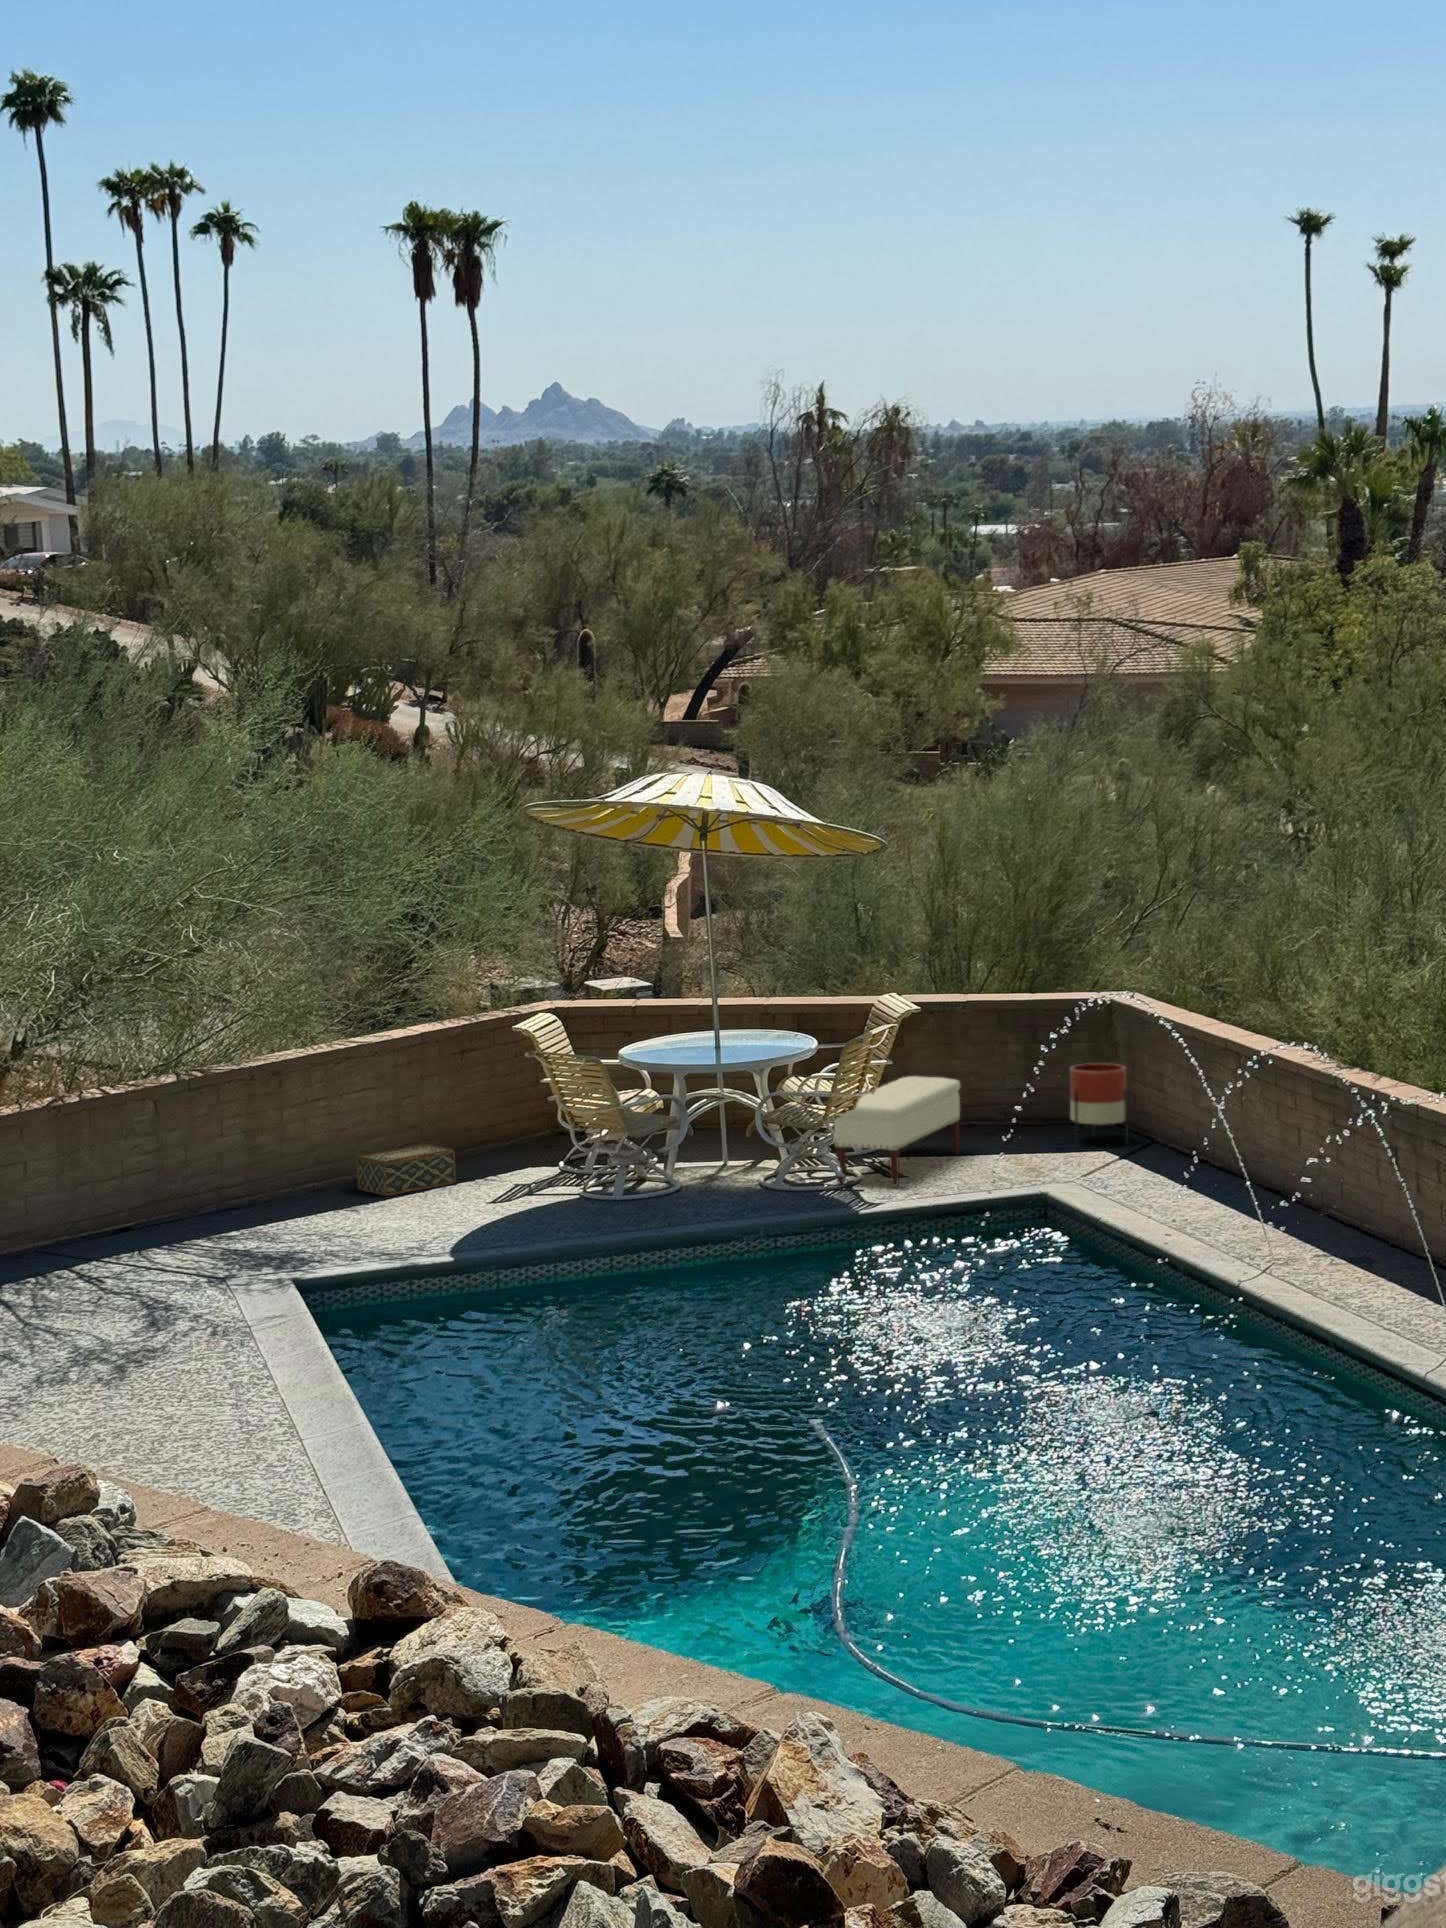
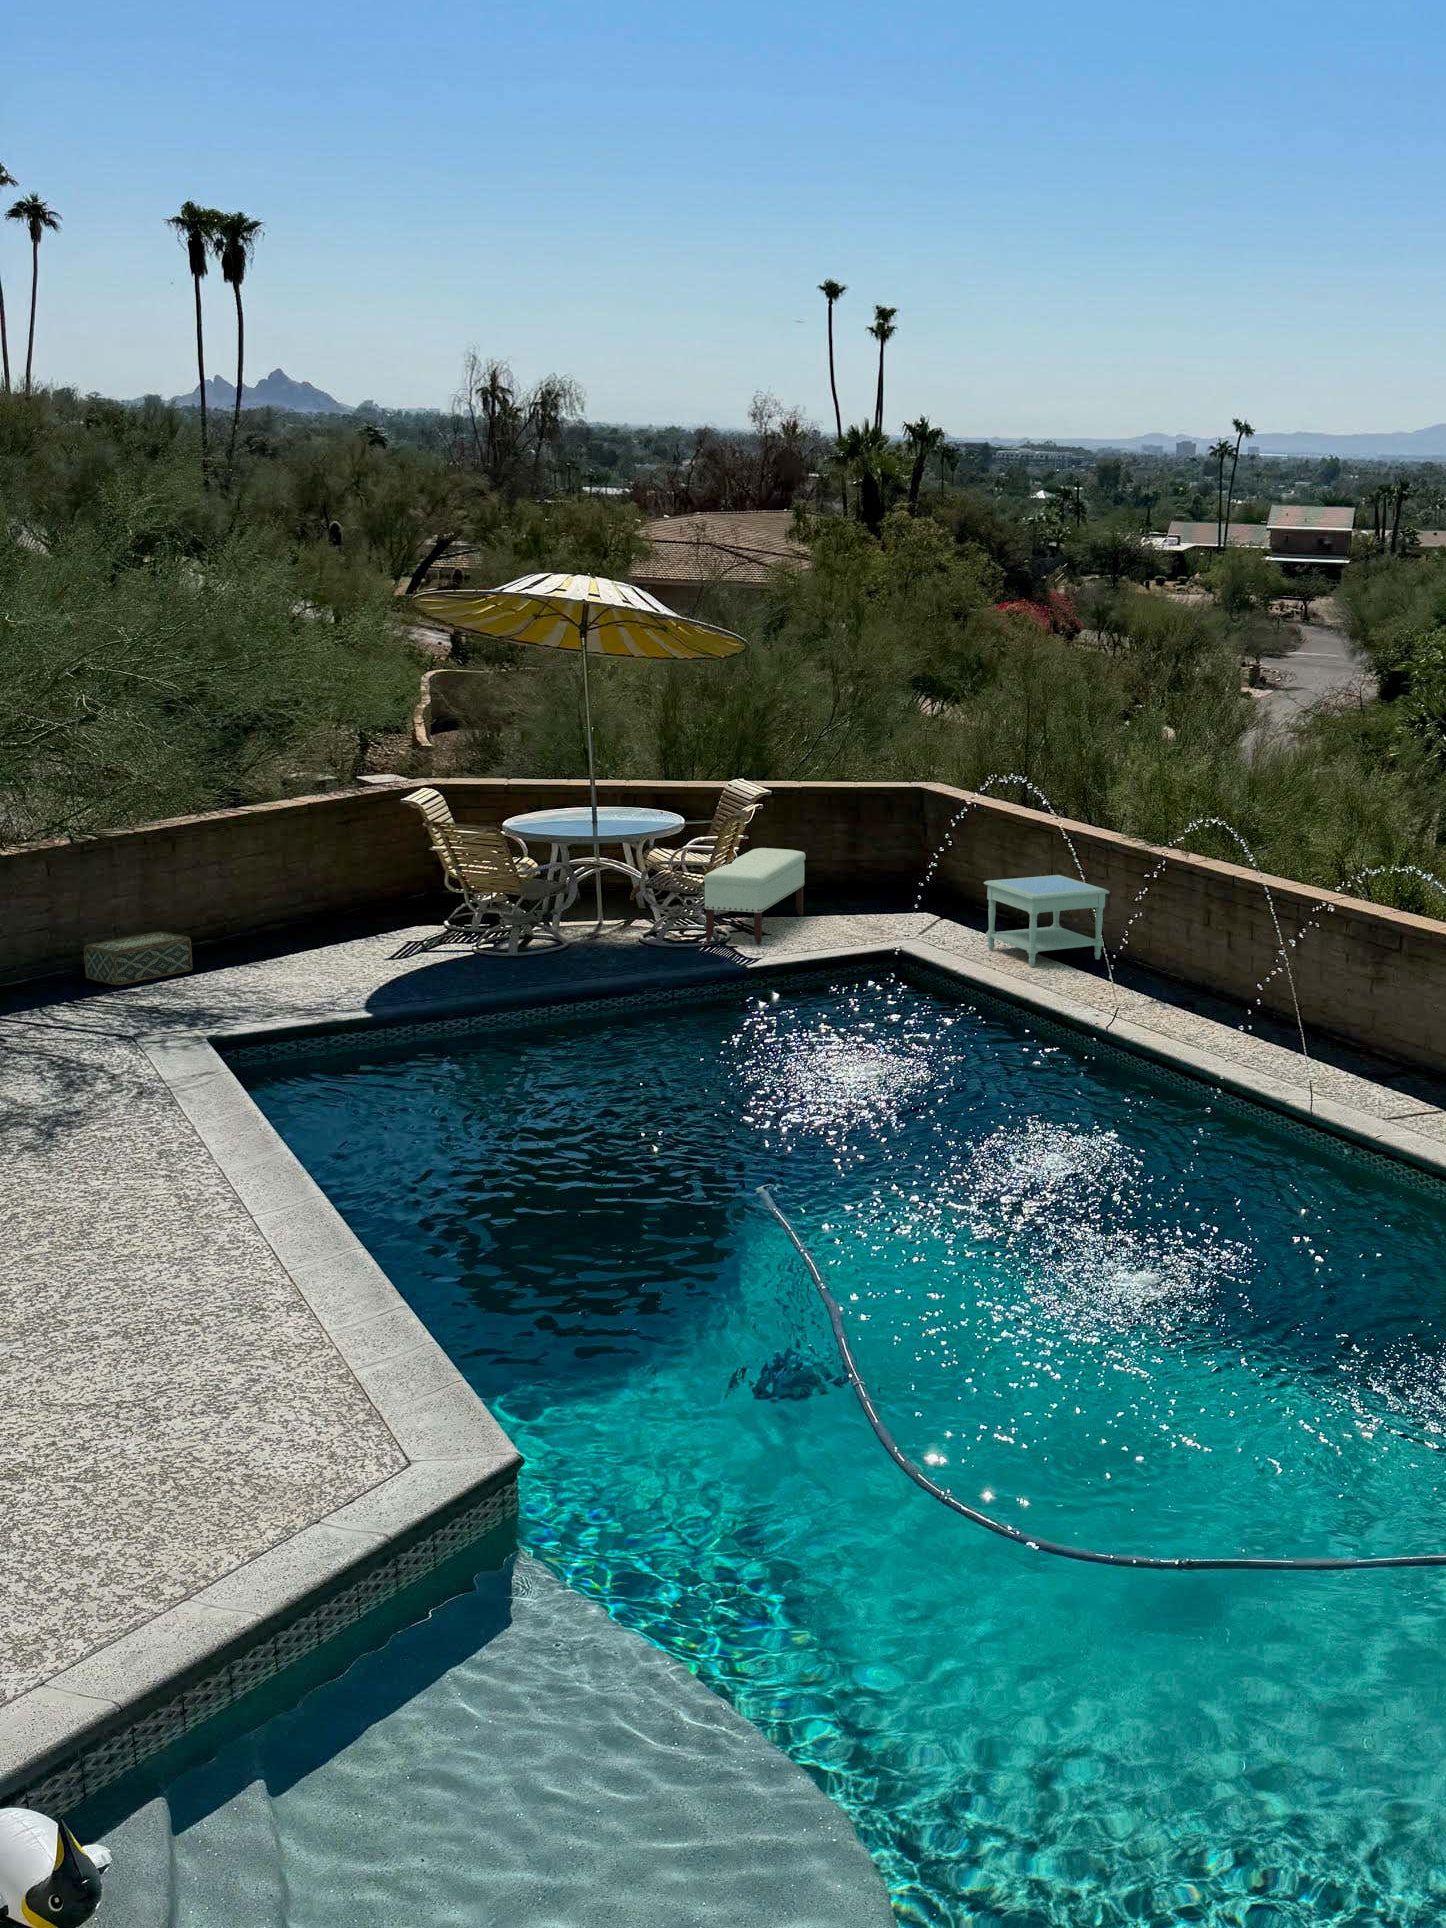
planter: present [1070,1063,1127,1143] -> none [893,839,942,909]
side table: none [1156,1102,1305,1211] -> present [984,875,1109,967]
woven basket: present [357,1144,456,1196] -> present [84,931,193,985]

